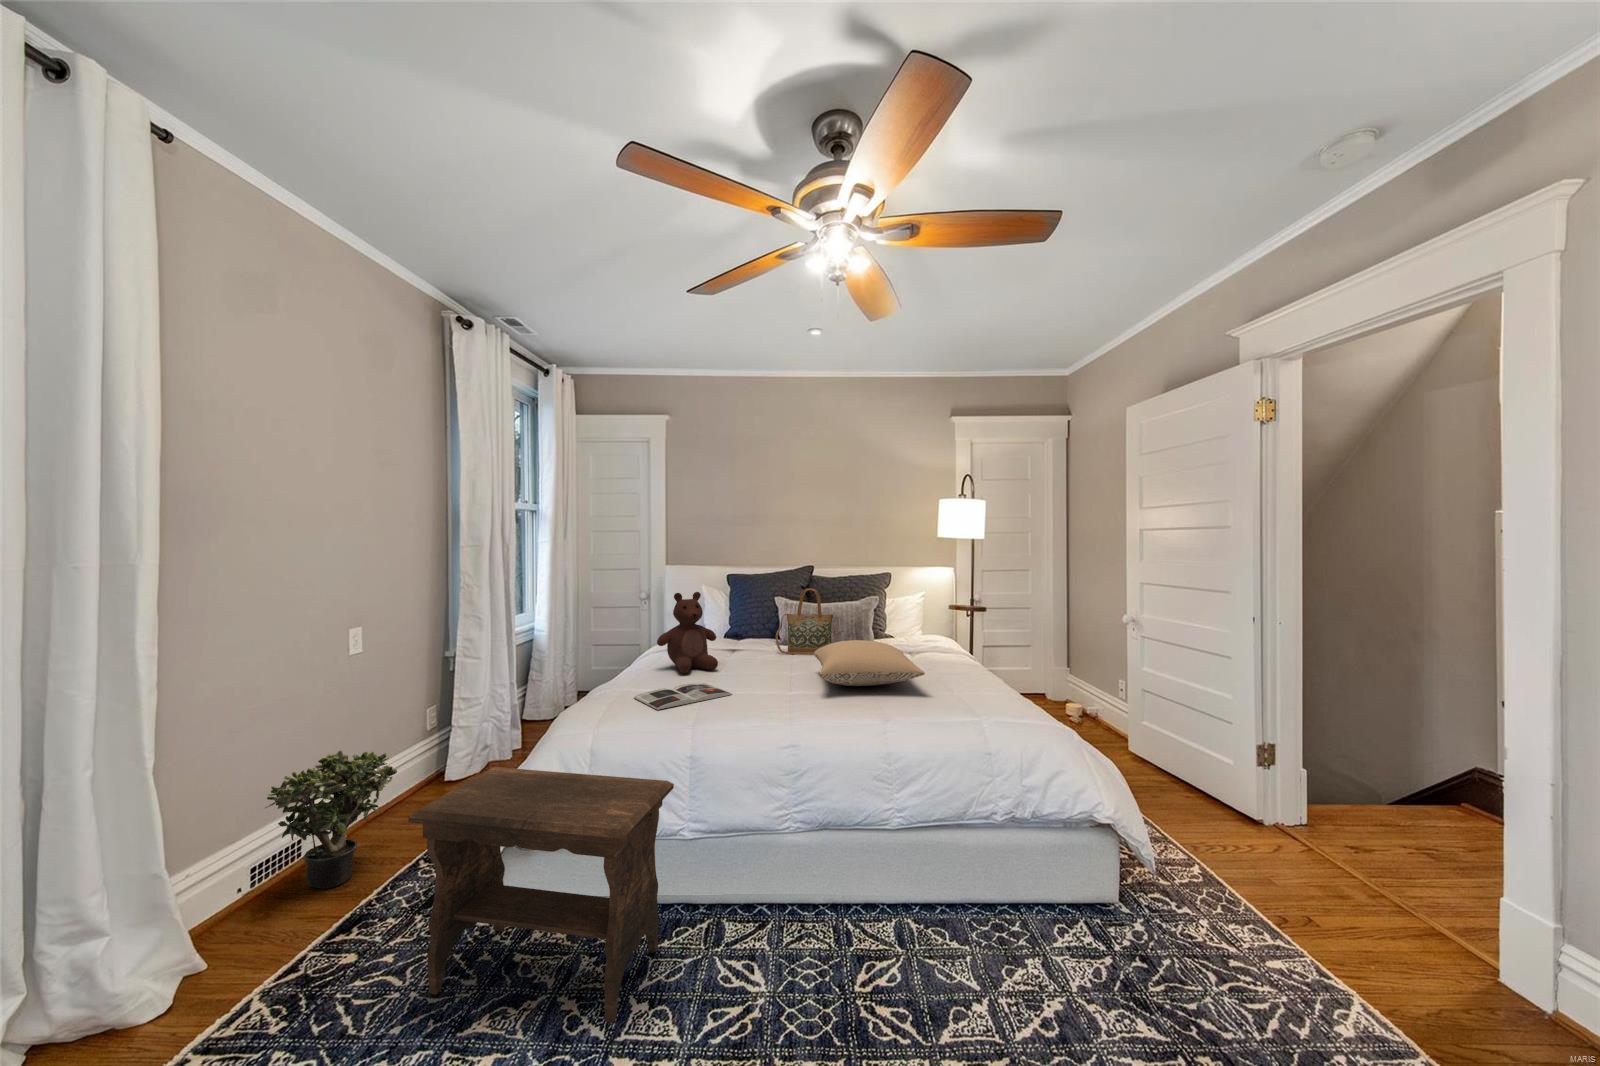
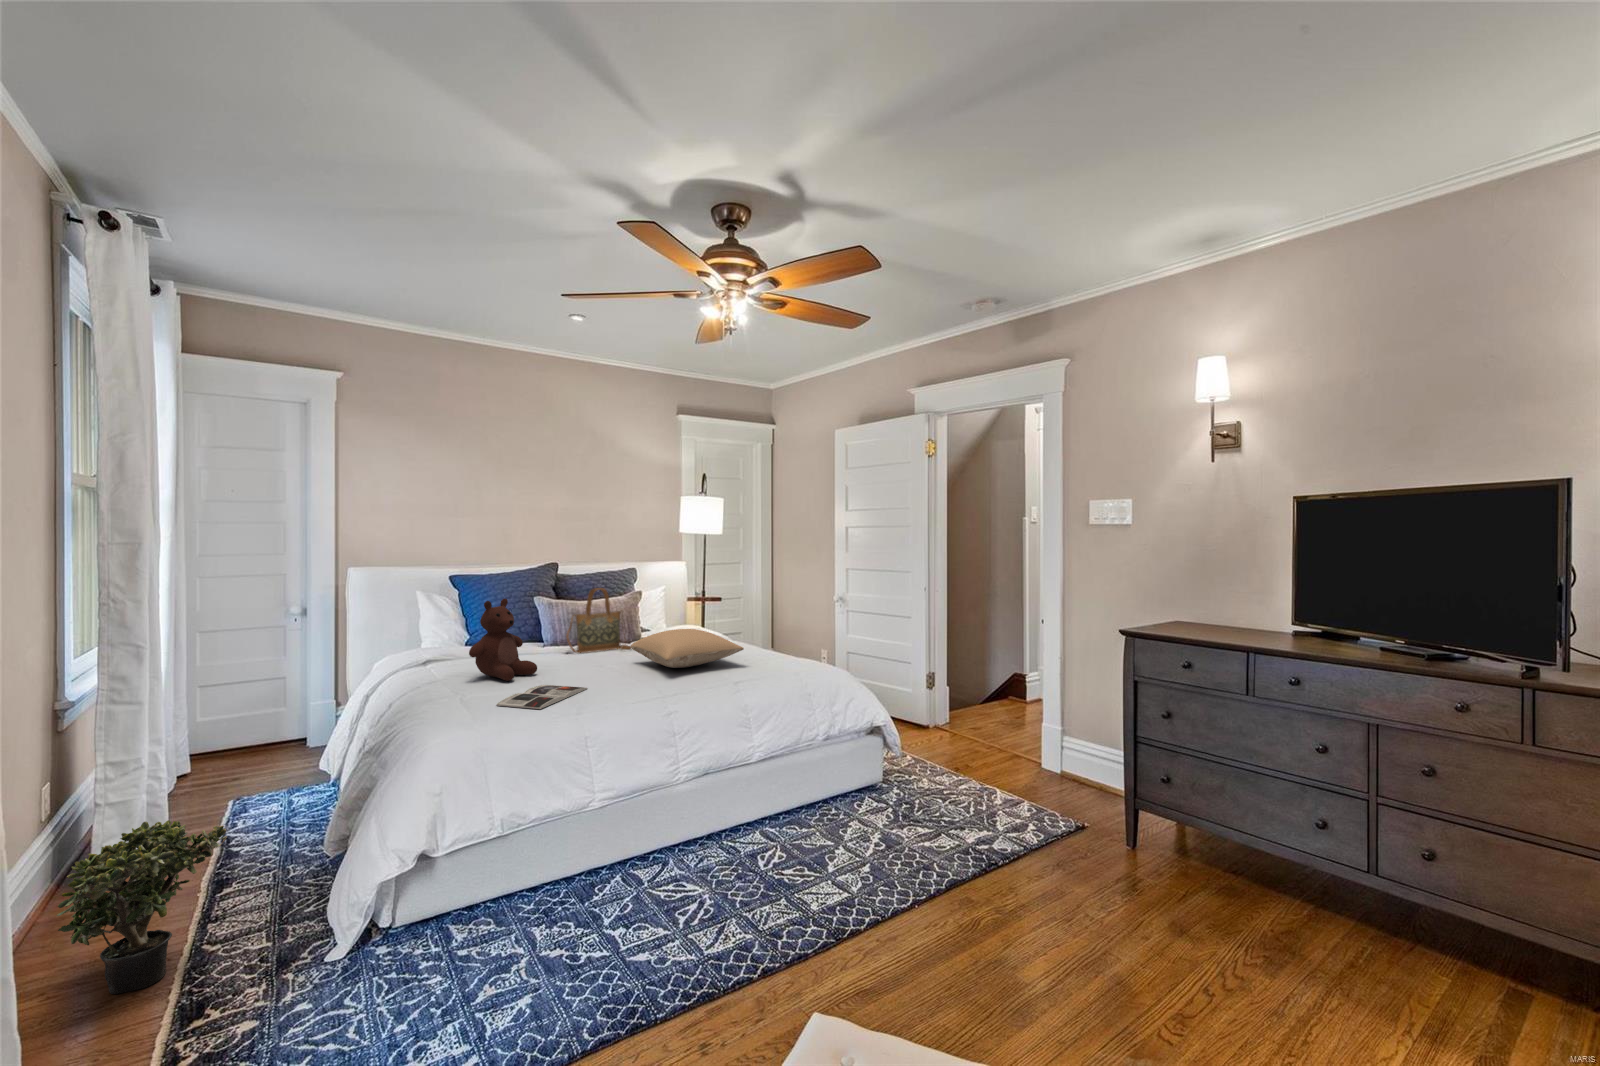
footstool: present [408,767,674,1023] -> none [402,756,626,990]

